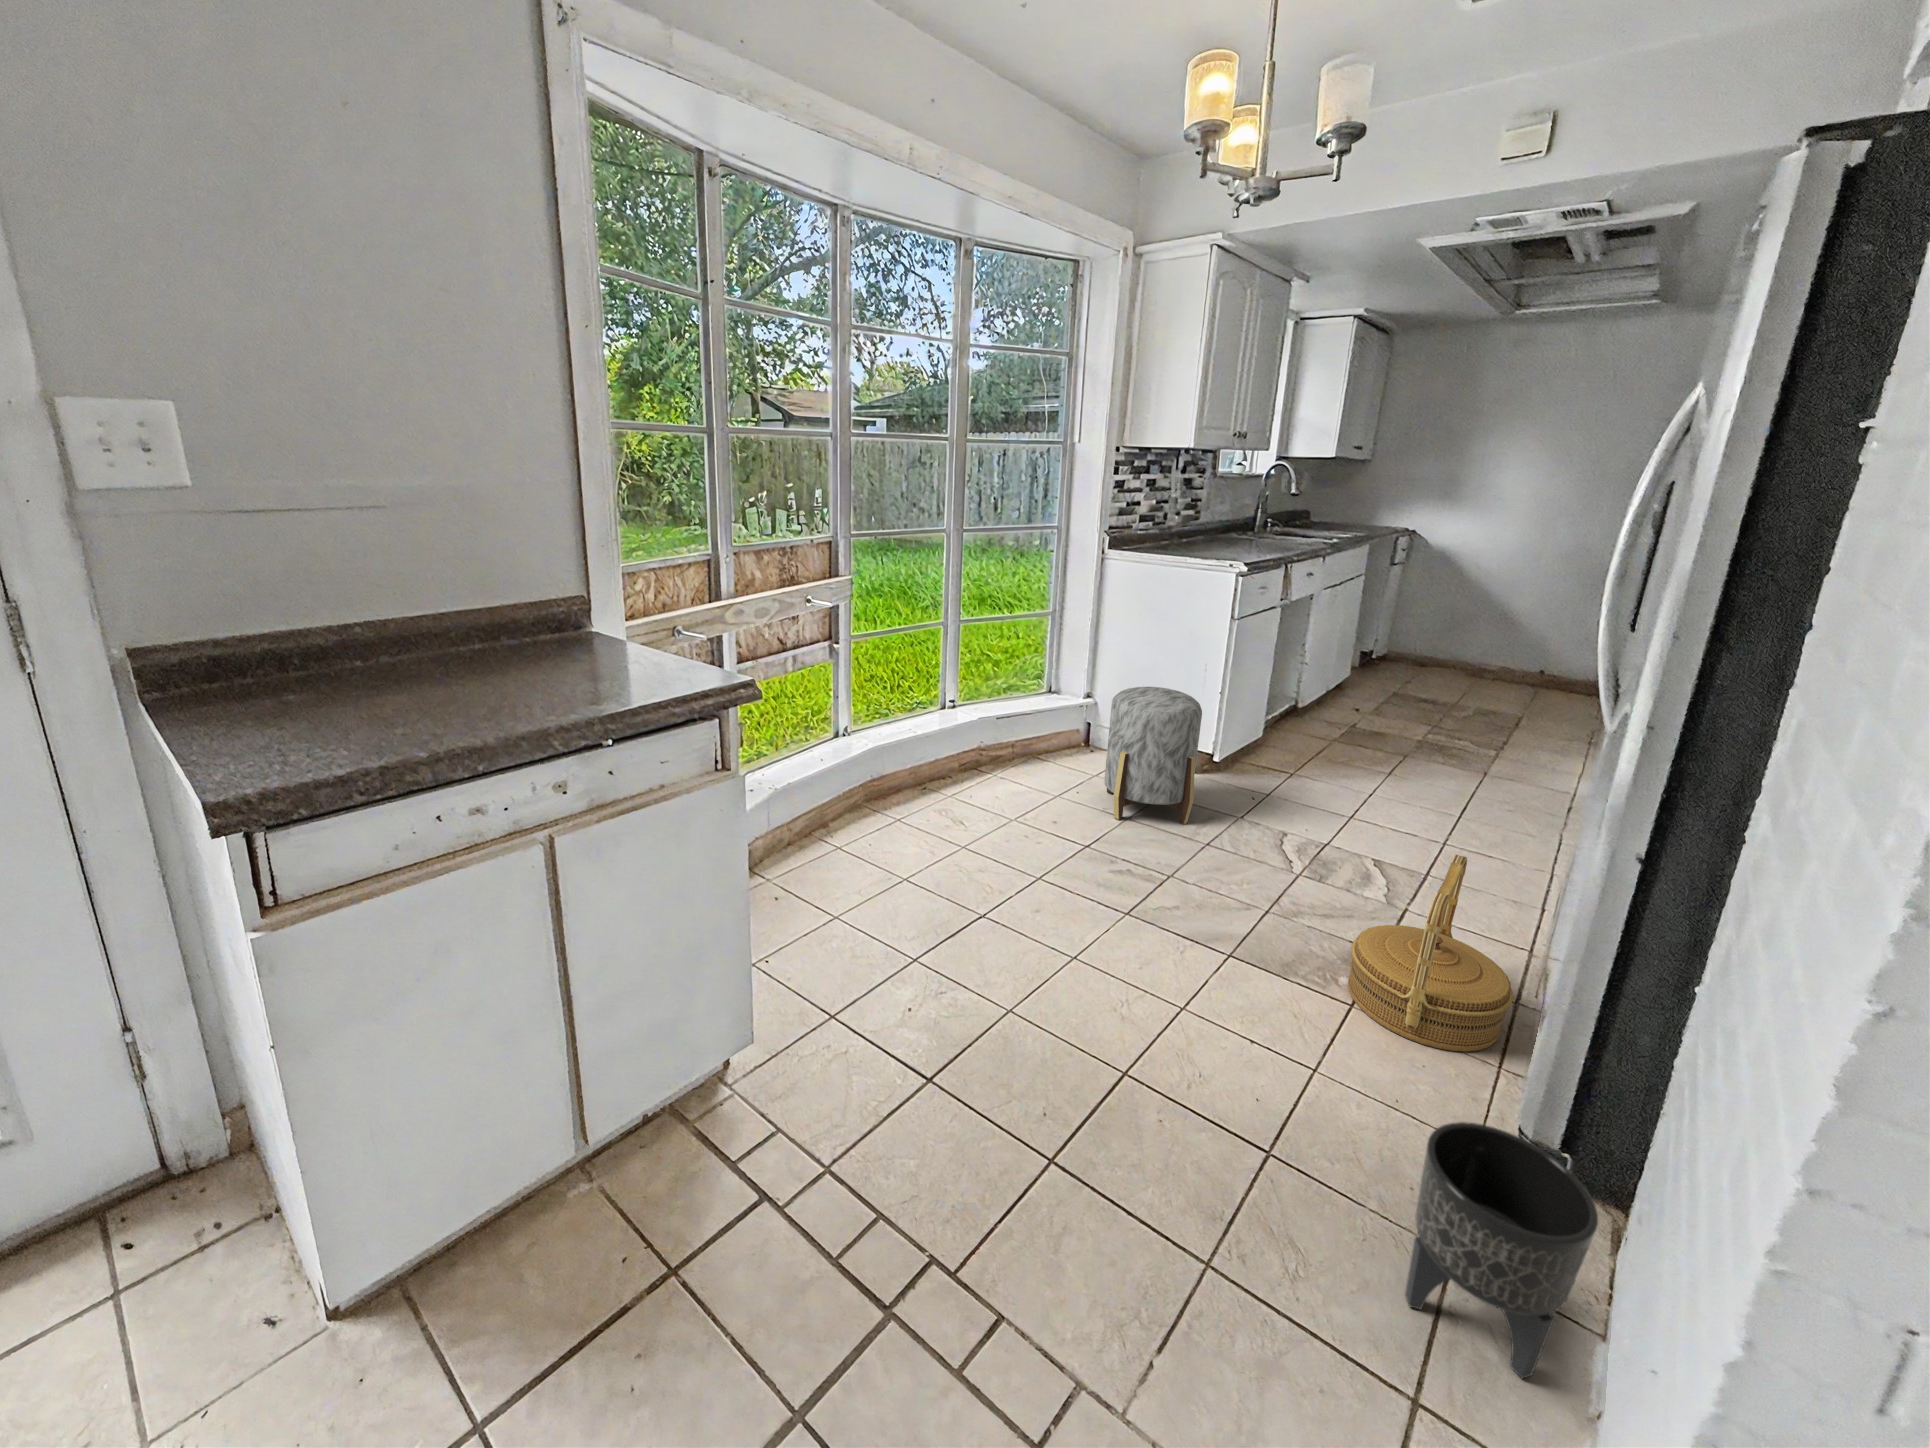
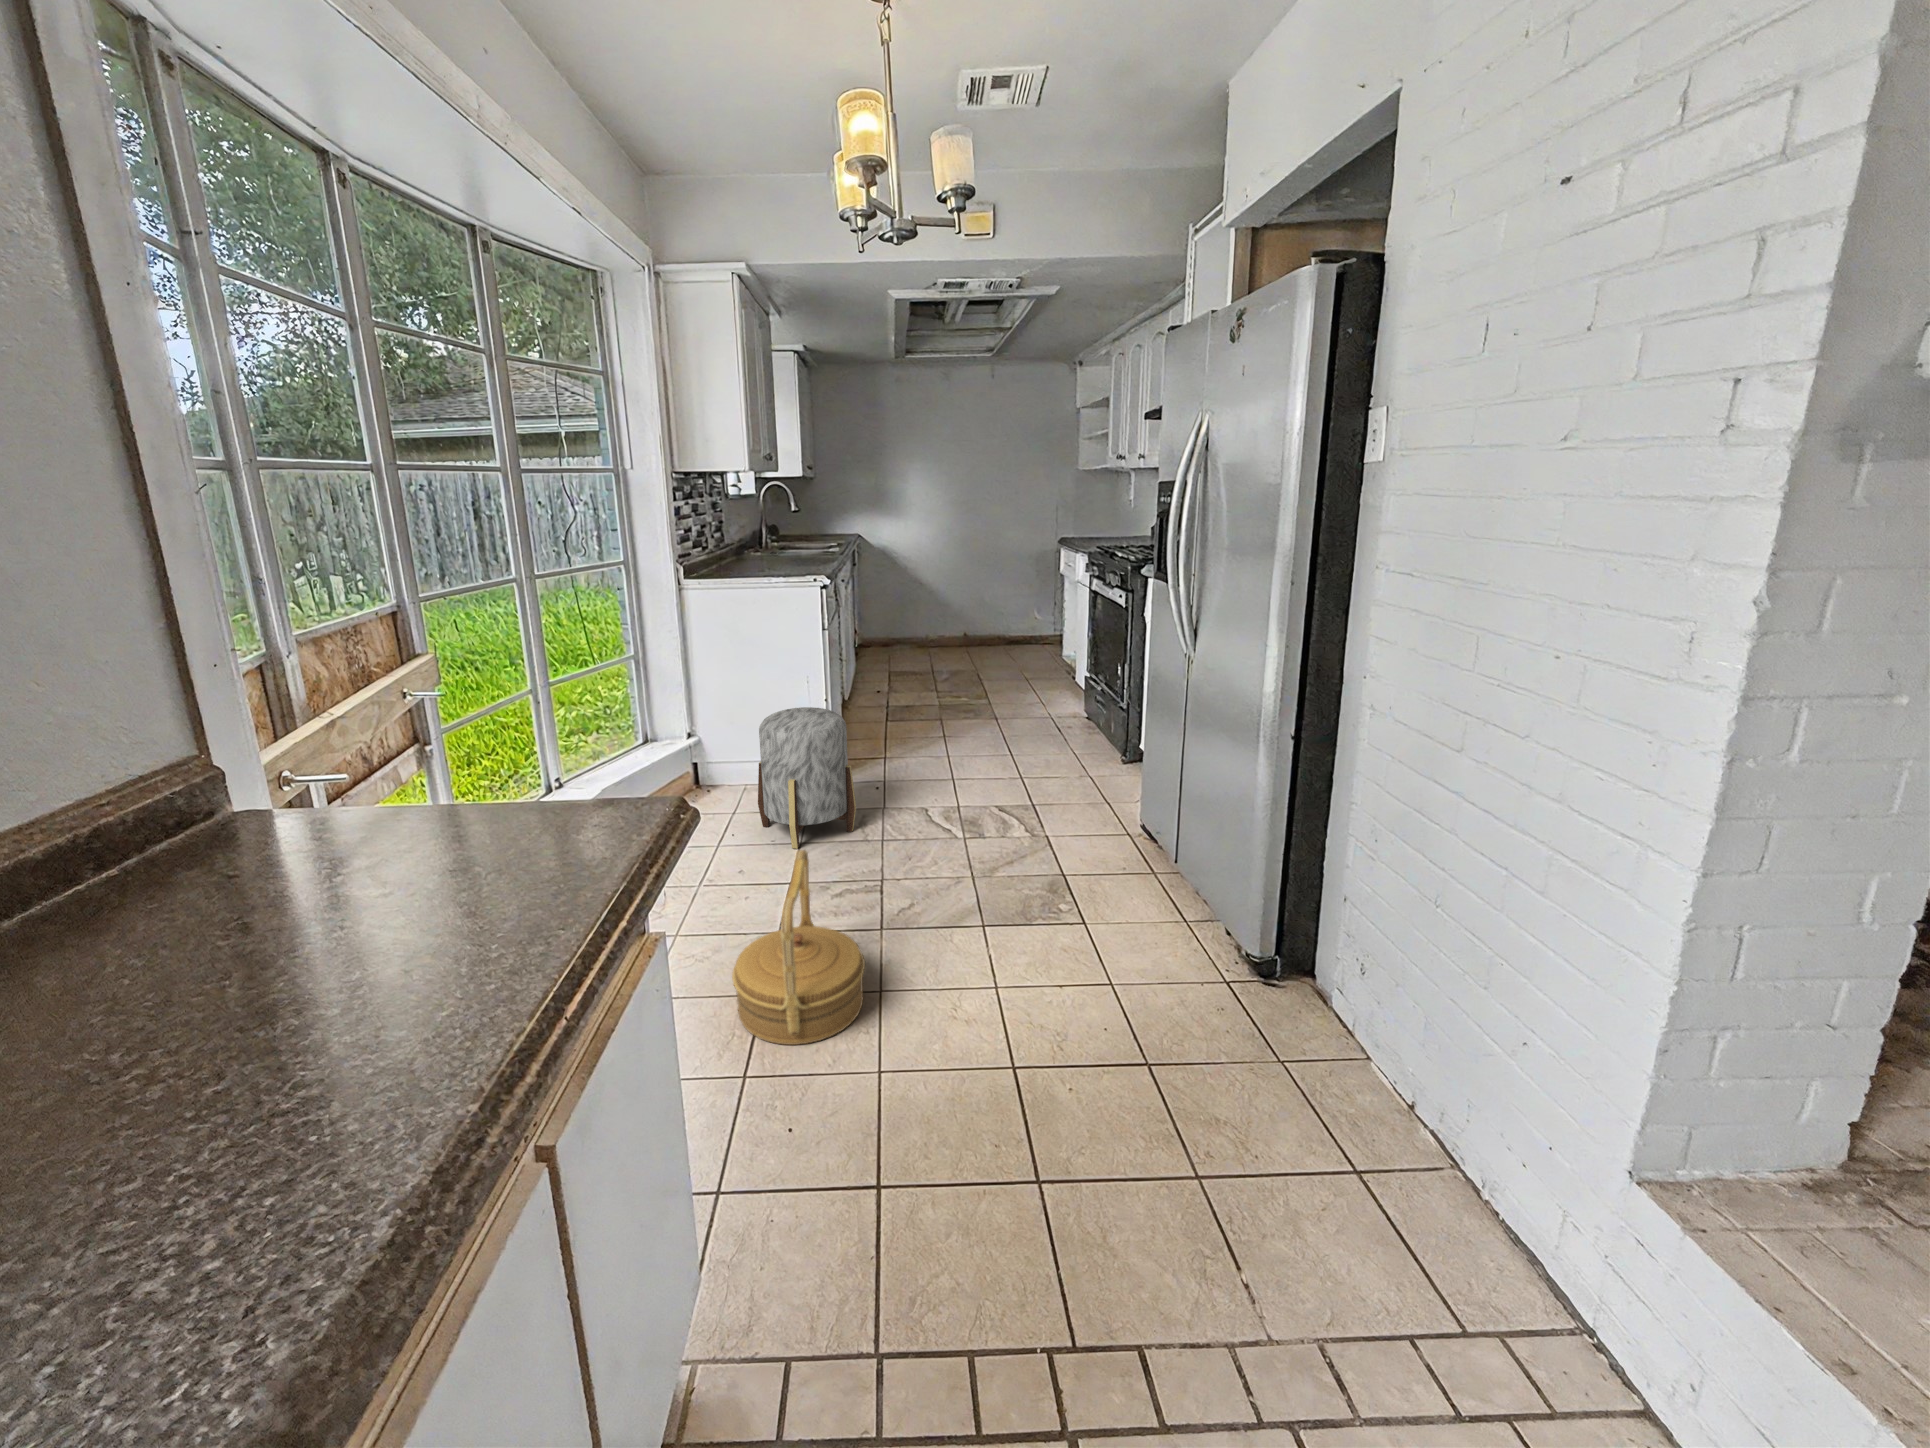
basket: present [1348,854,1513,1052] -> present [732,850,865,1045]
planter: present [1405,1122,1598,1378] -> none [1276,953,1390,1112]

